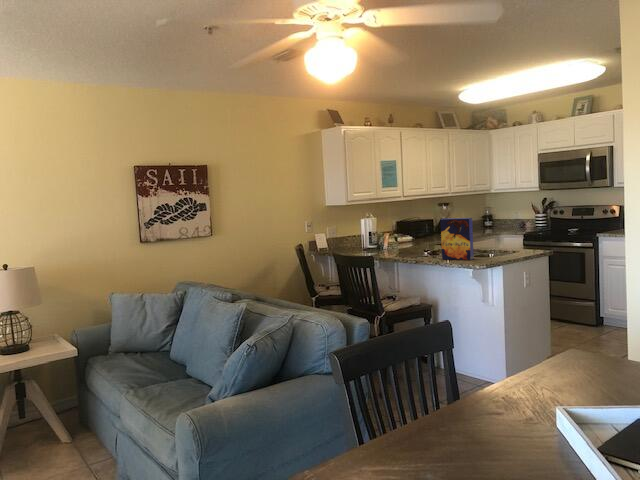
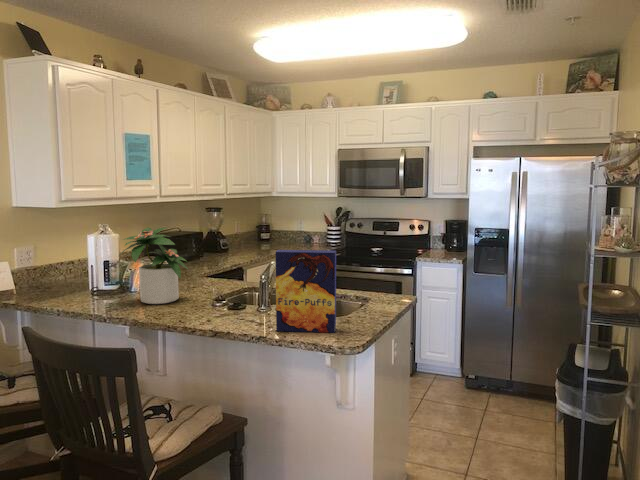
potted plant: none [373,212,411,253] -> present [121,227,188,304]

